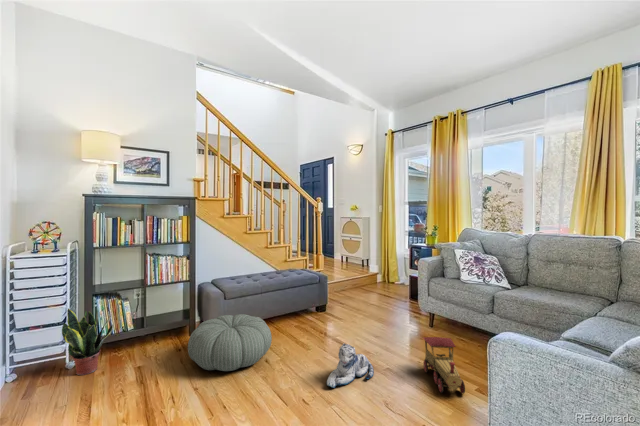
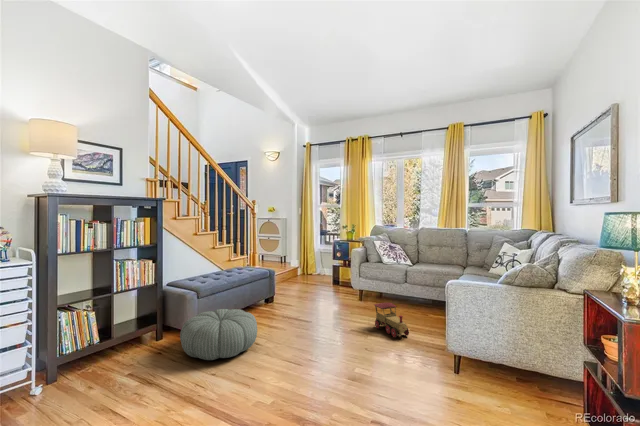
potted plant: present [62,308,113,375] -> none [33,322,96,395]
plush toy: present [327,343,374,388] -> none [318,316,346,350]

